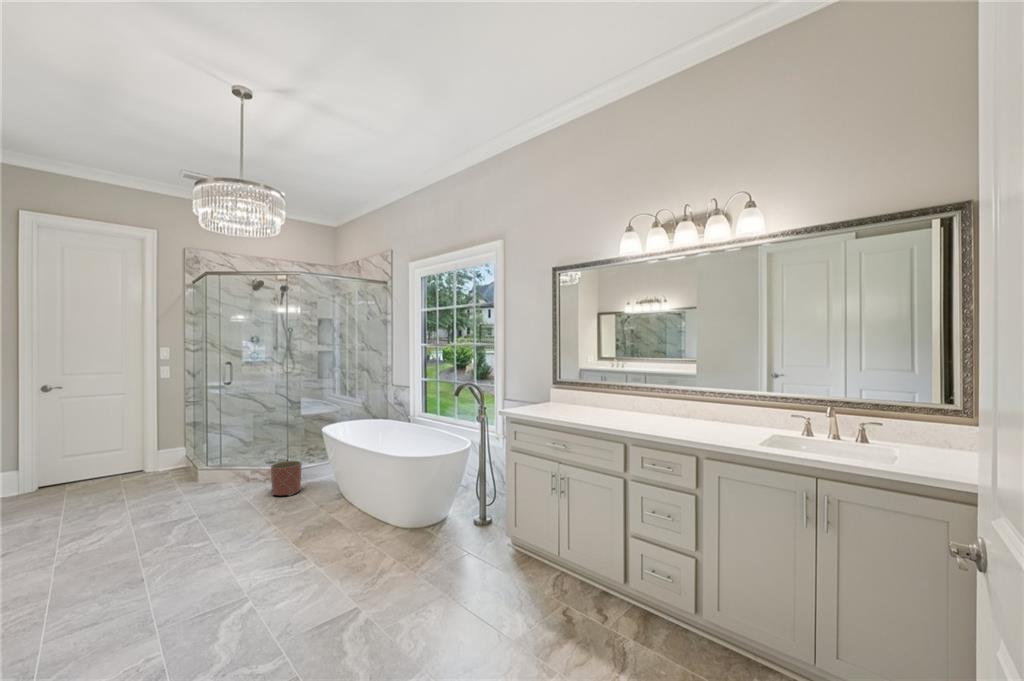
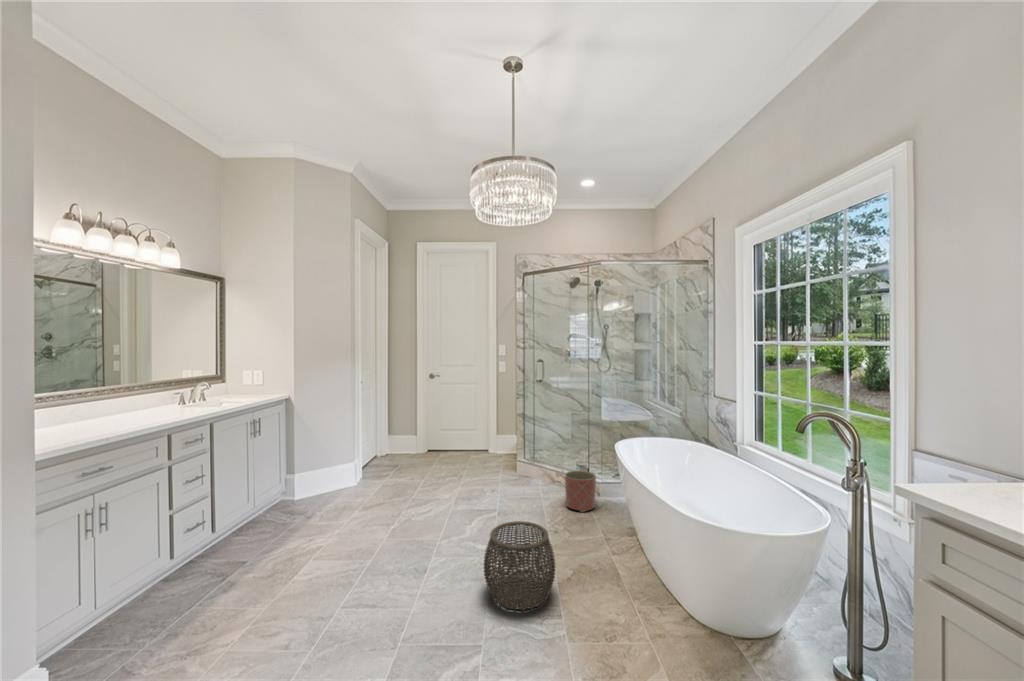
woven basket: none [229,499,299,571] -> present [484,521,555,611]

